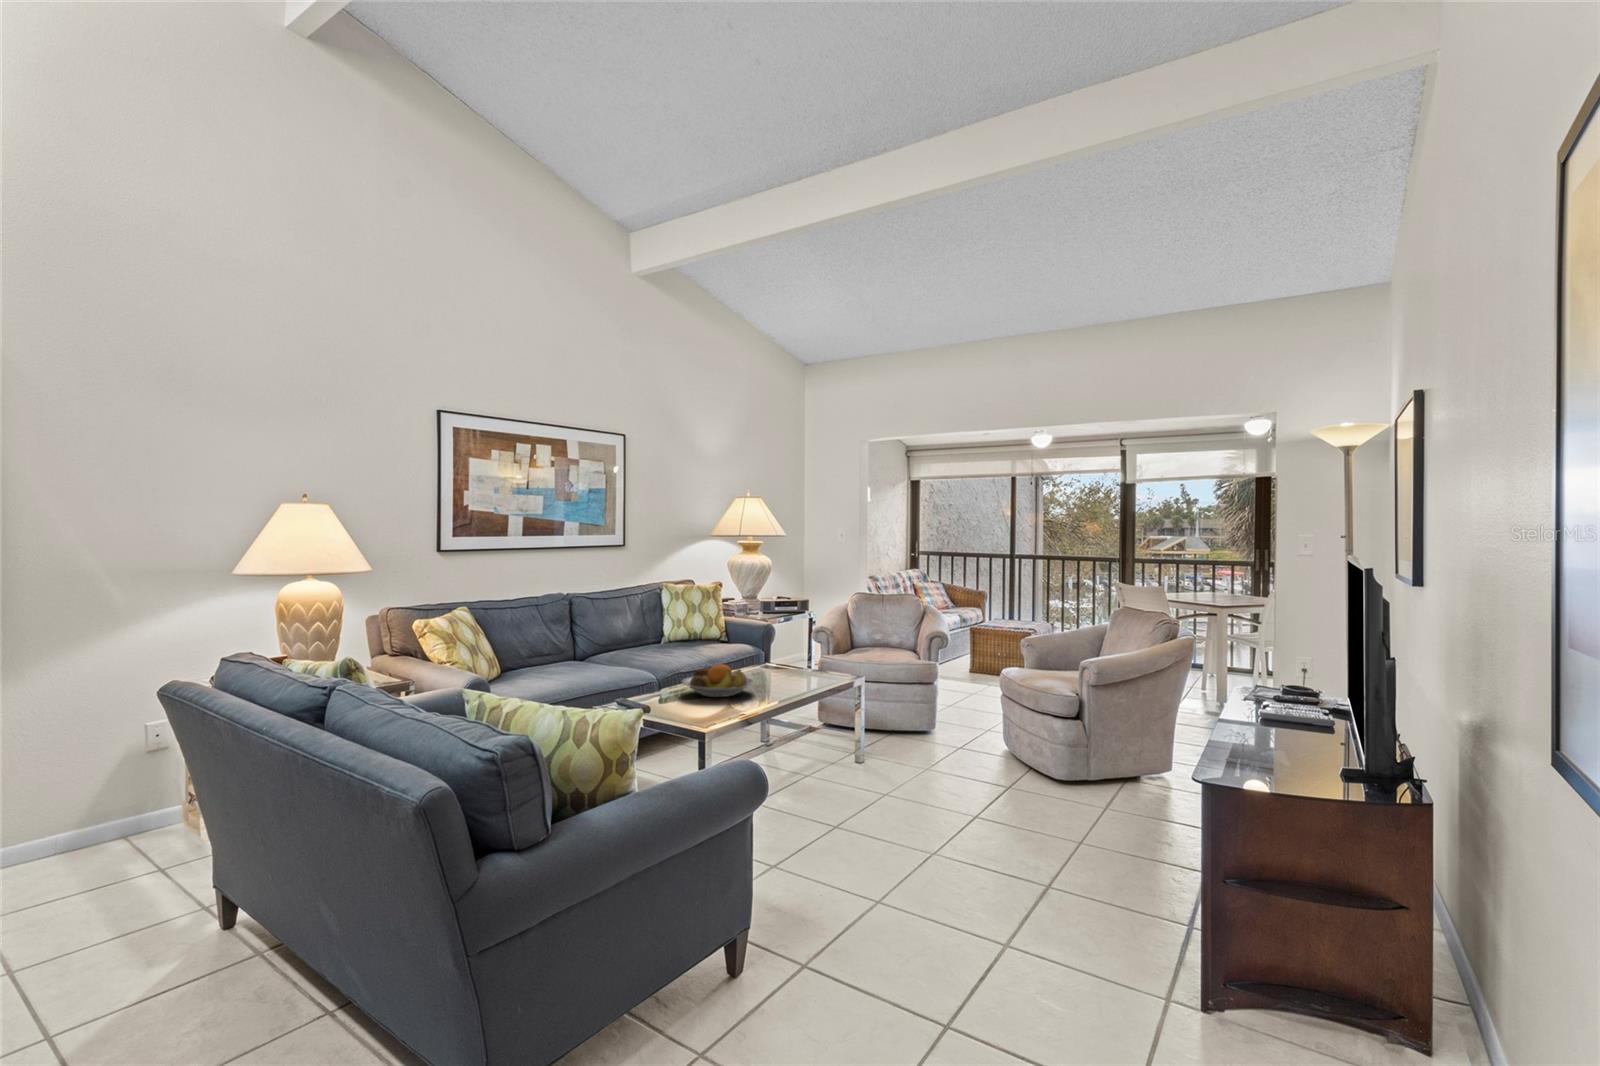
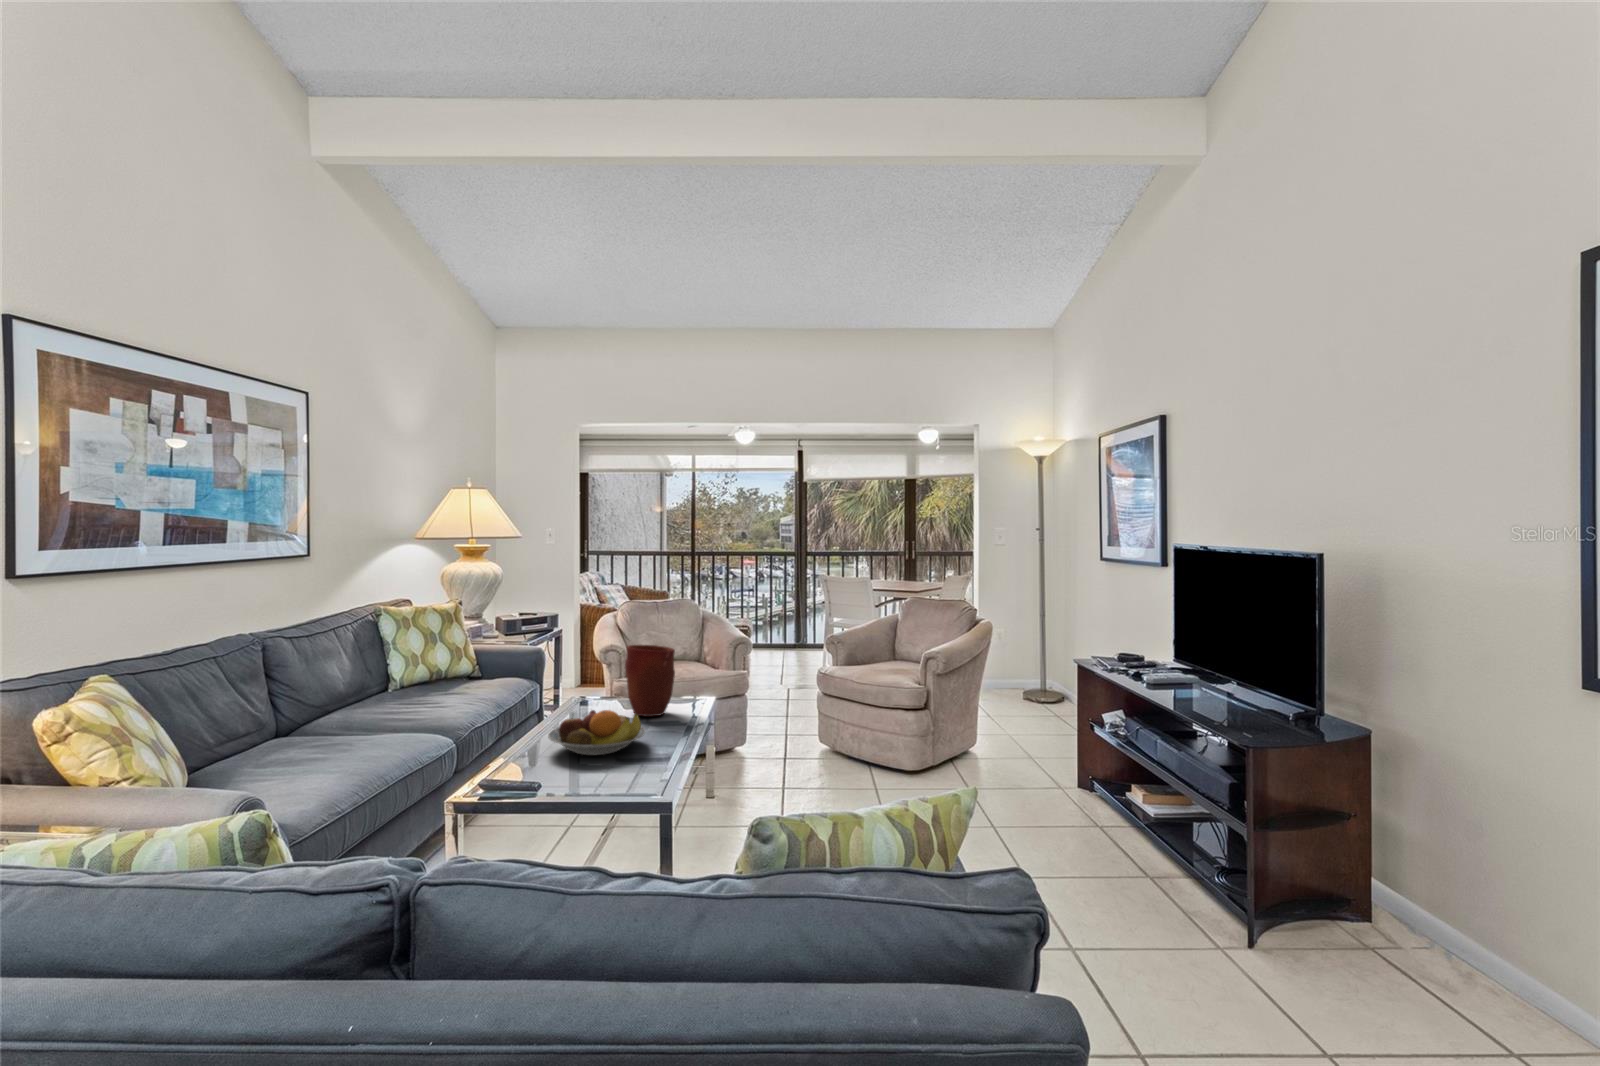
vase: none [775,621,816,681] -> present [625,645,675,716]

